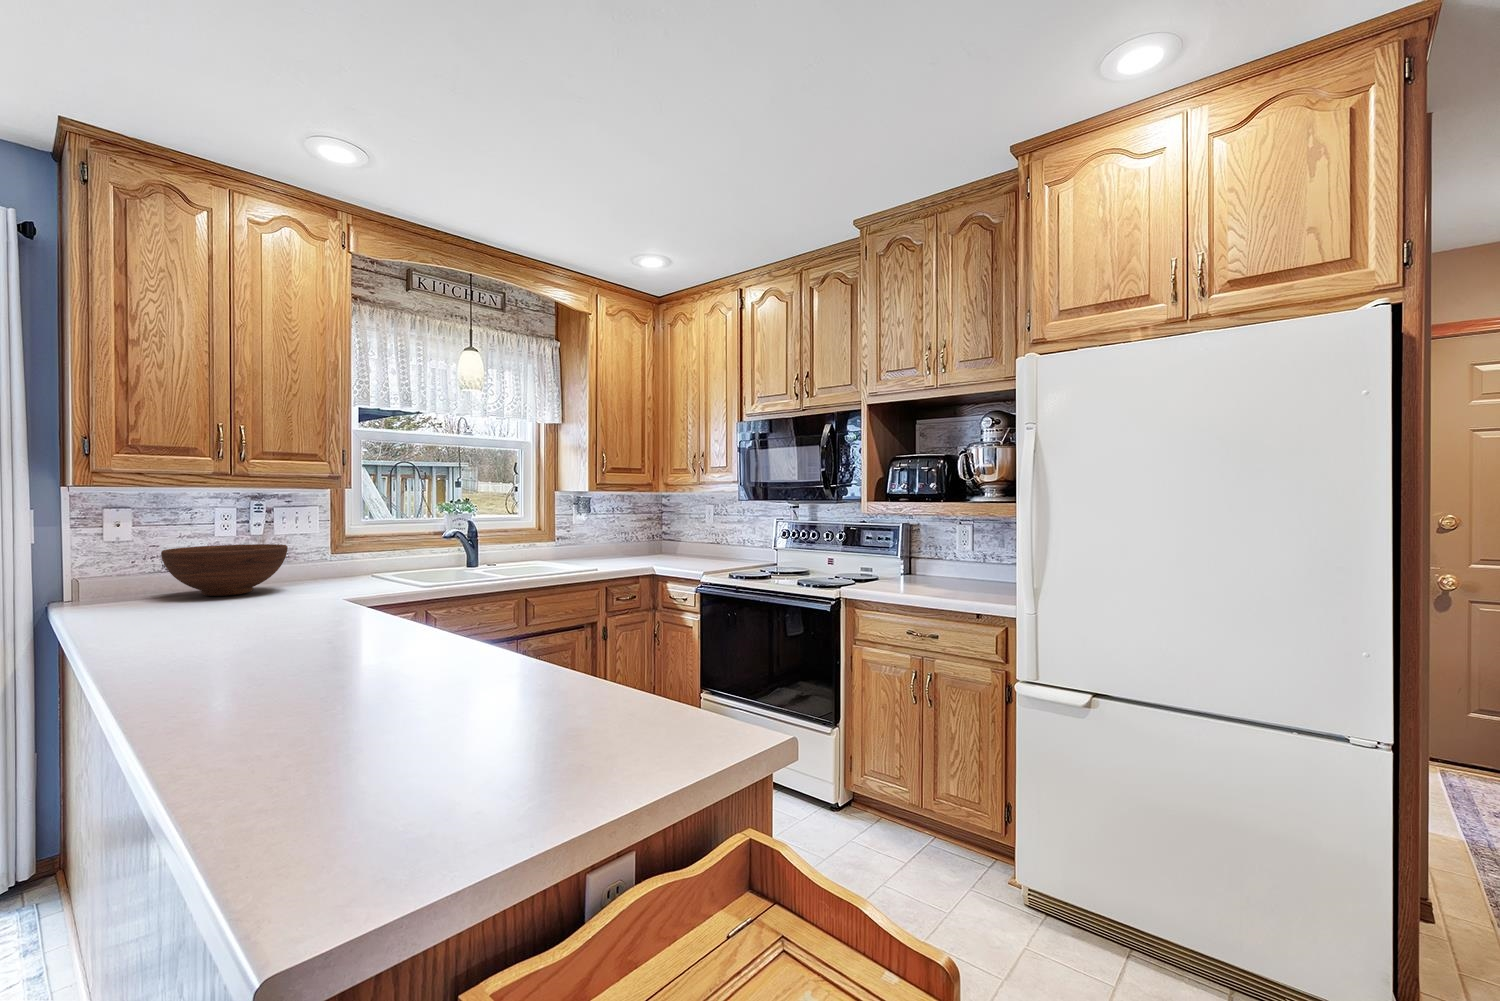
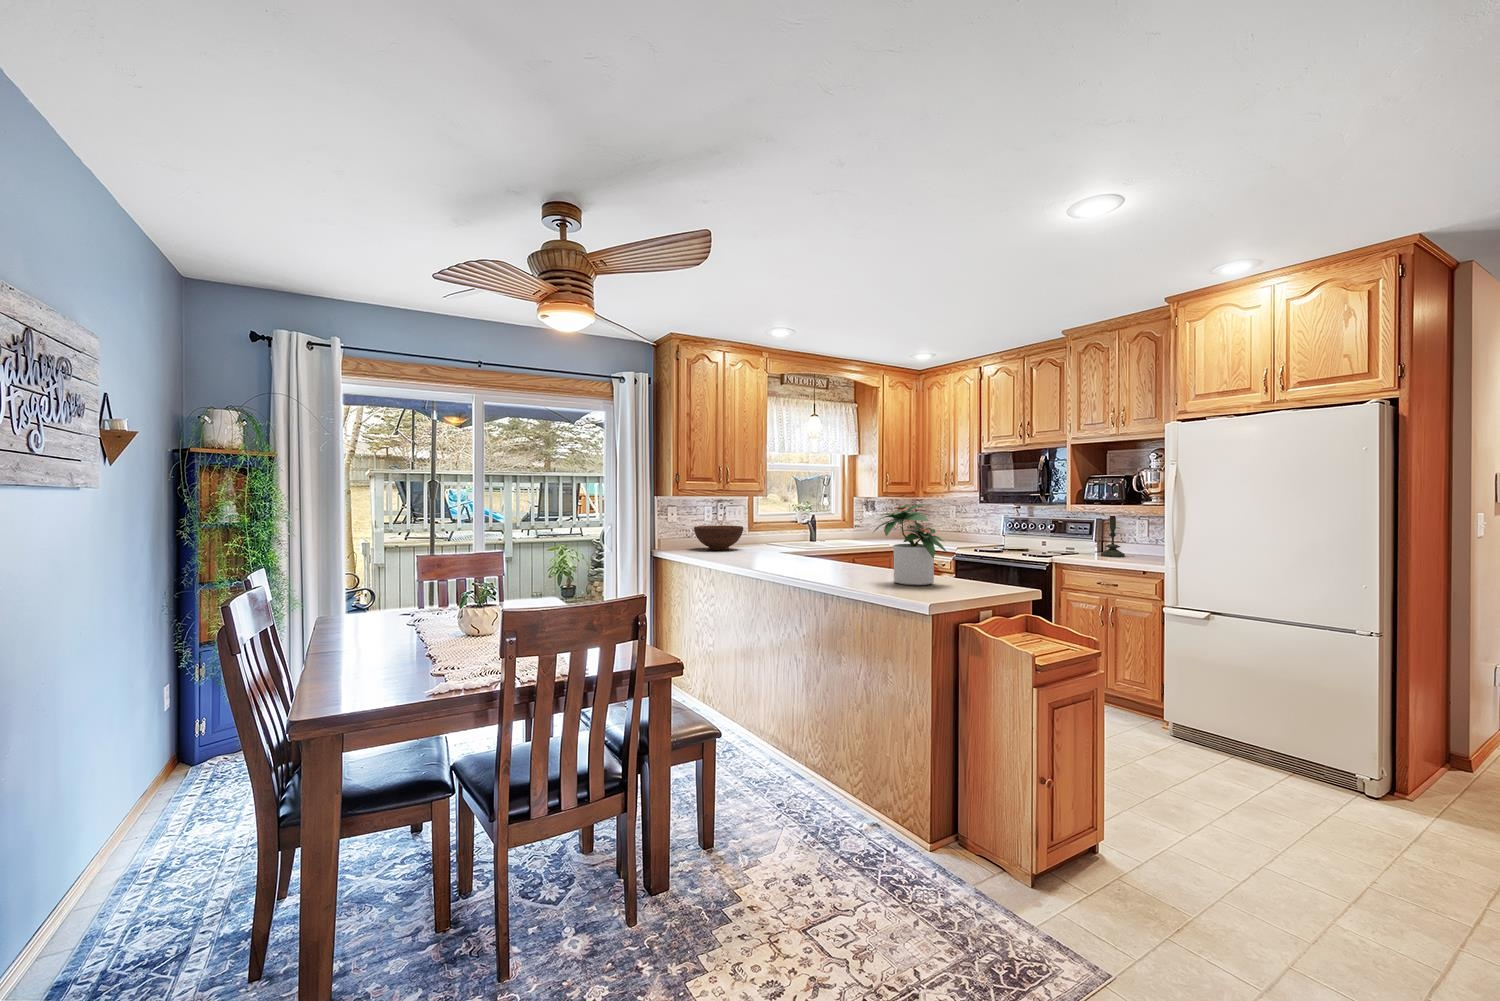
potted plant: none [341,495,567,732] -> present [874,504,947,585]
candle: none [910,499,943,582] -> present [1101,516,1125,557]

